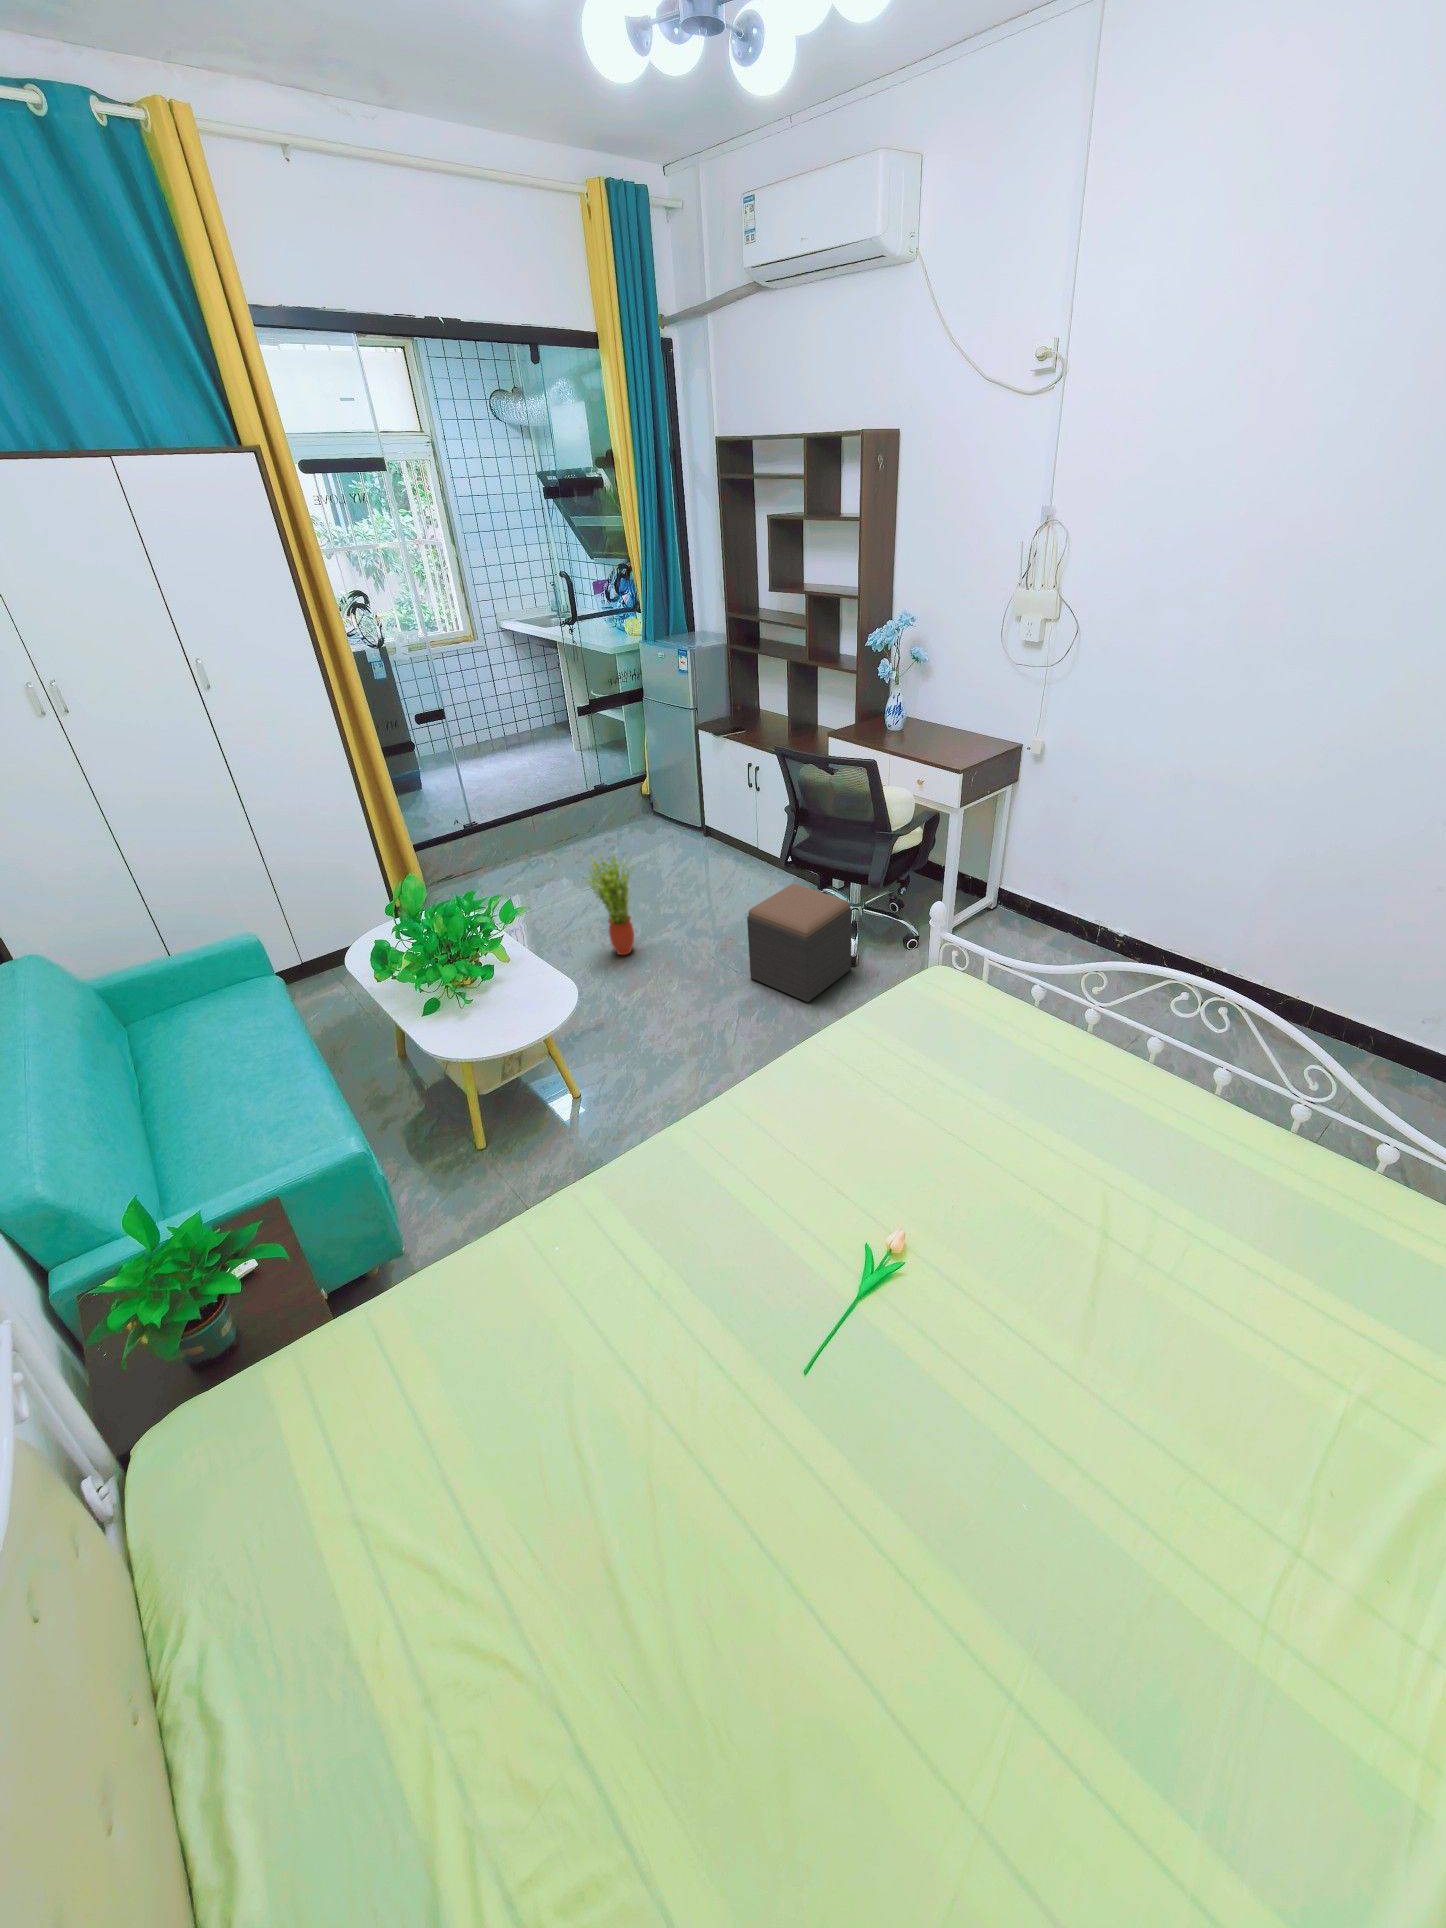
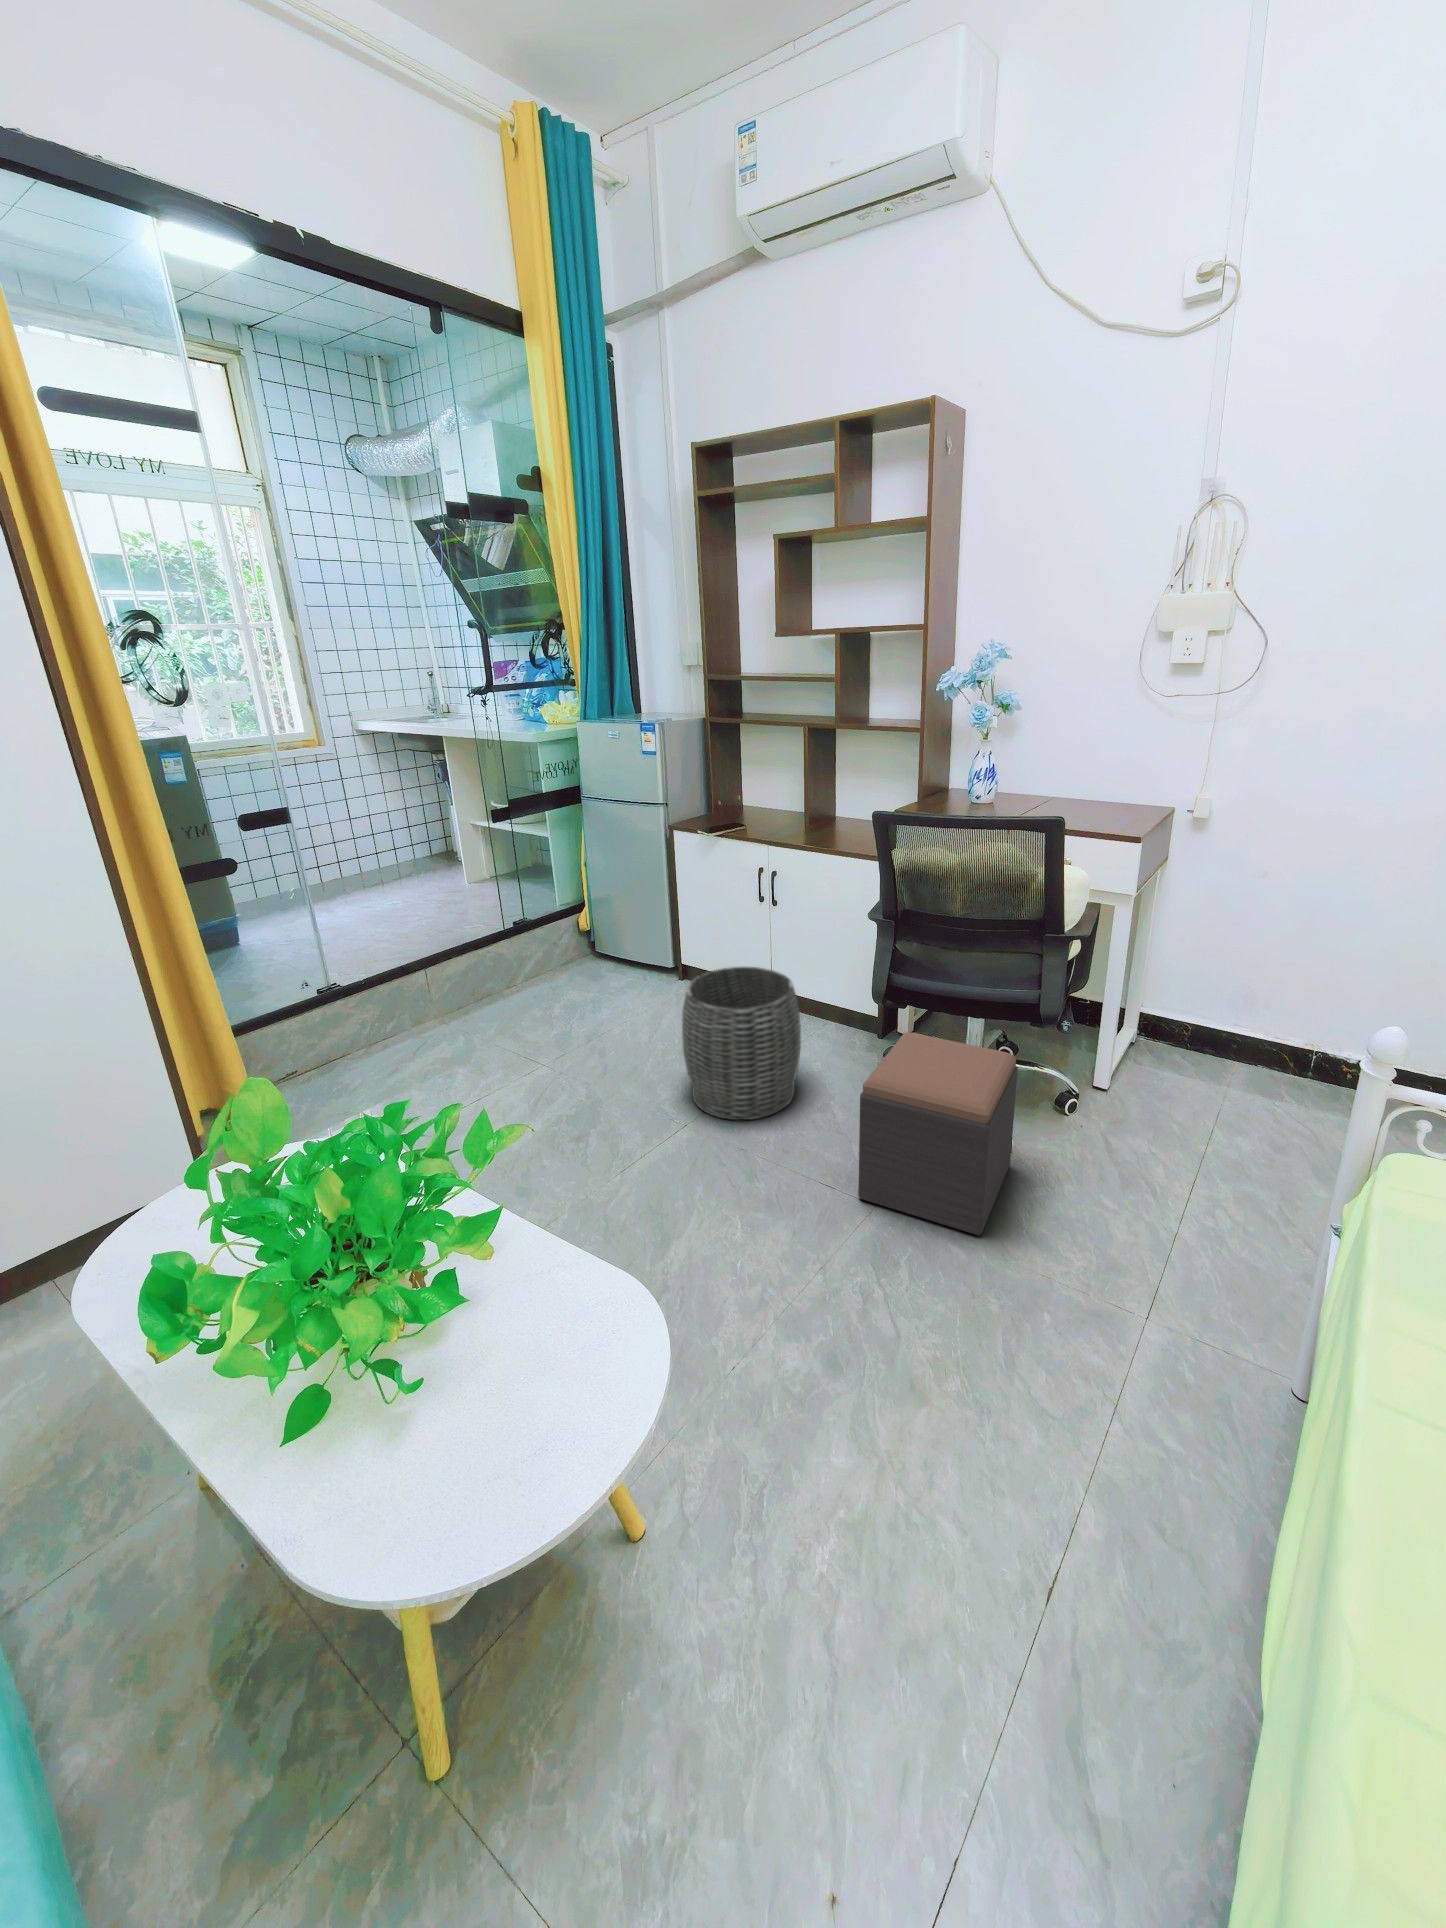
woven basket: none [671,834,748,931] -> present [682,967,801,1120]
potted plant: present [587,854,634,955] -> none [565,997,651,1178]

